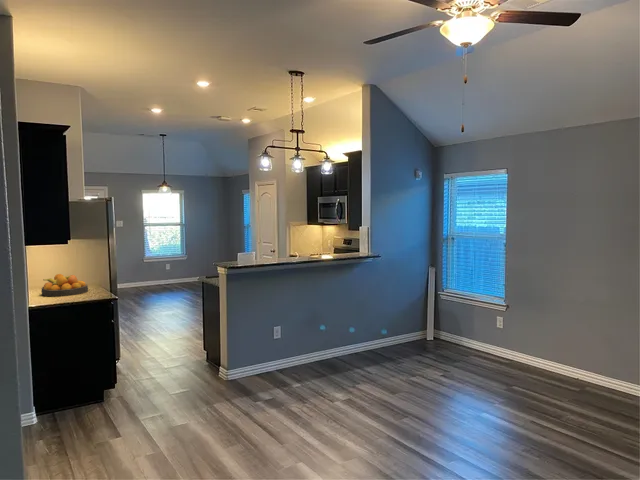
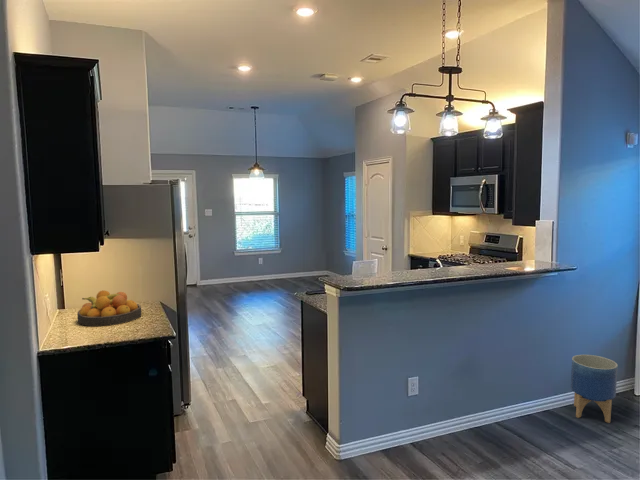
planter: none [382,313,407,353] -> present [571,355,618,423]

